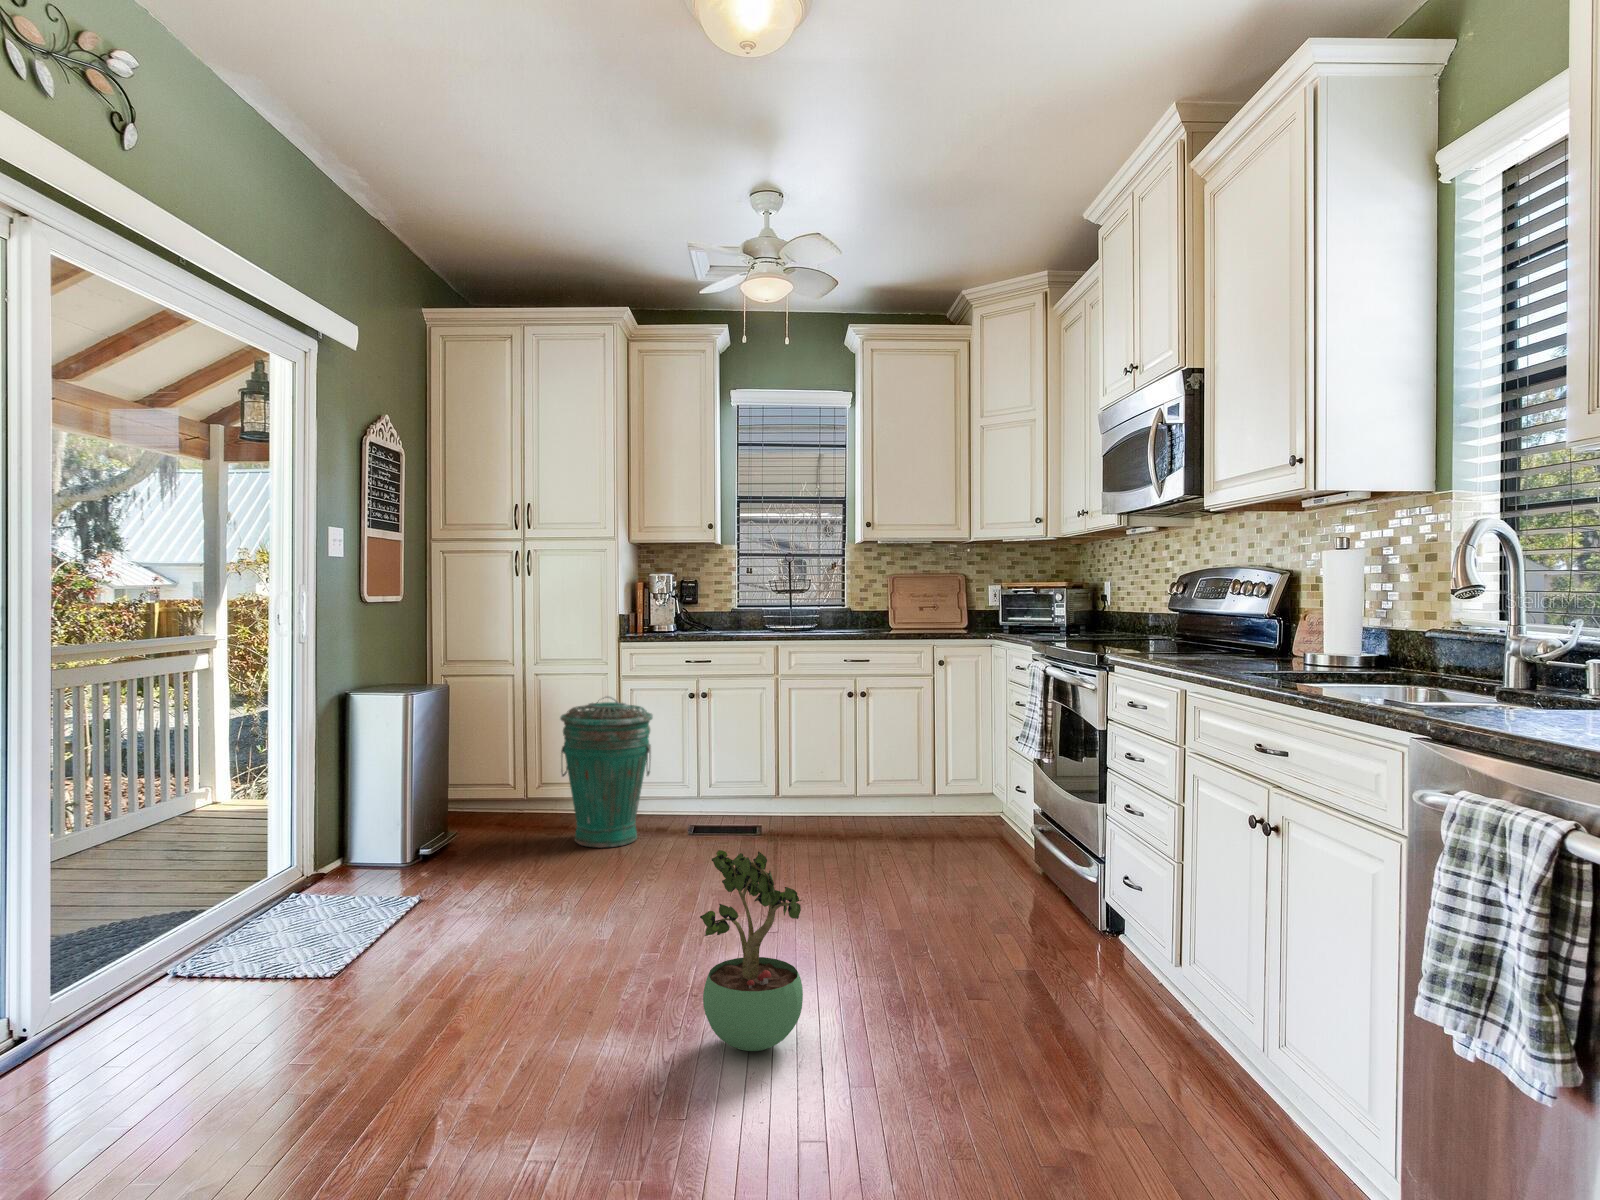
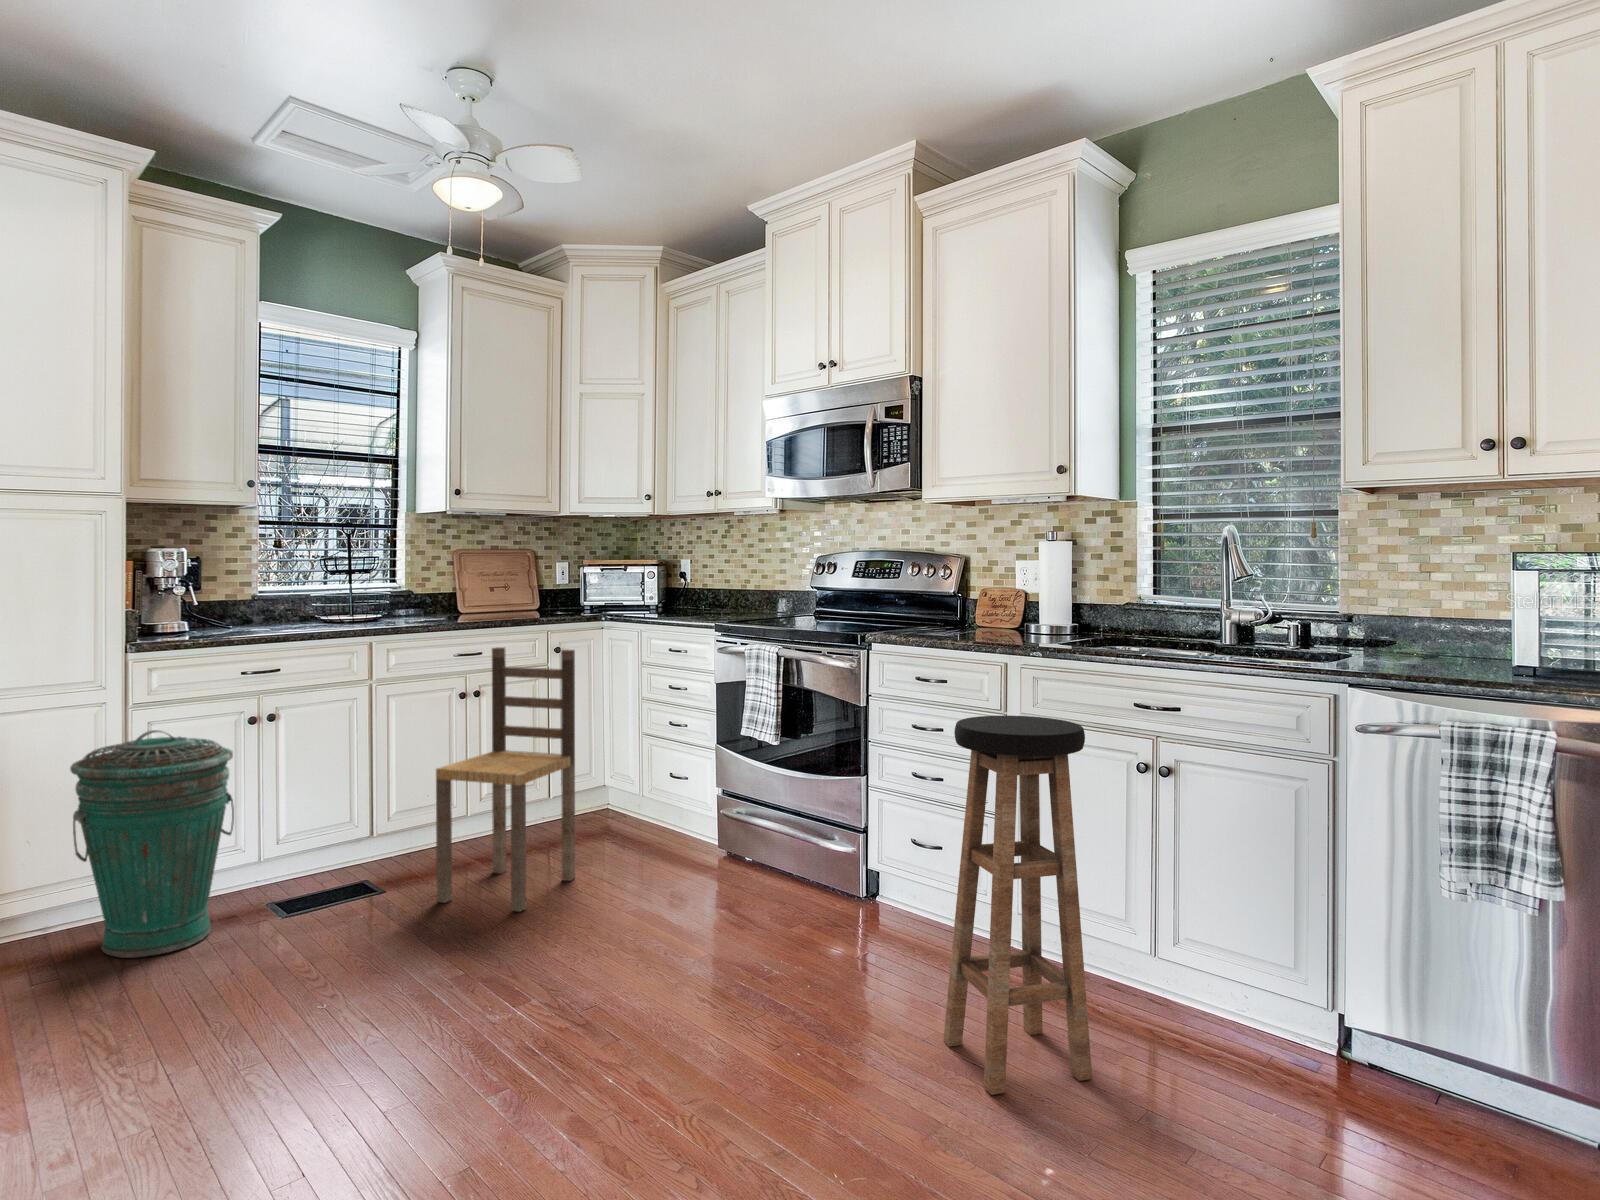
chair: none [772,655,889,875] -> present [436,647,575,912]
bar stool: none [931,733,1076,1136] -> present [943,716,1092,1095]
potted plant: present [700,850,803,1051] -> none [697,887,853,1125]

